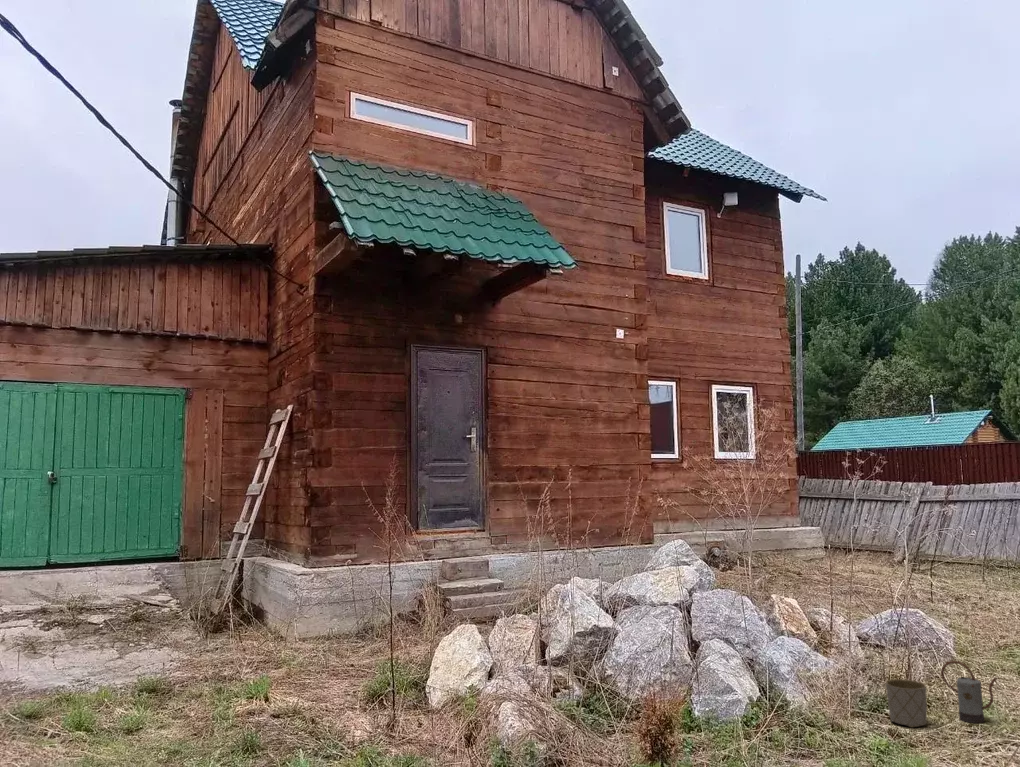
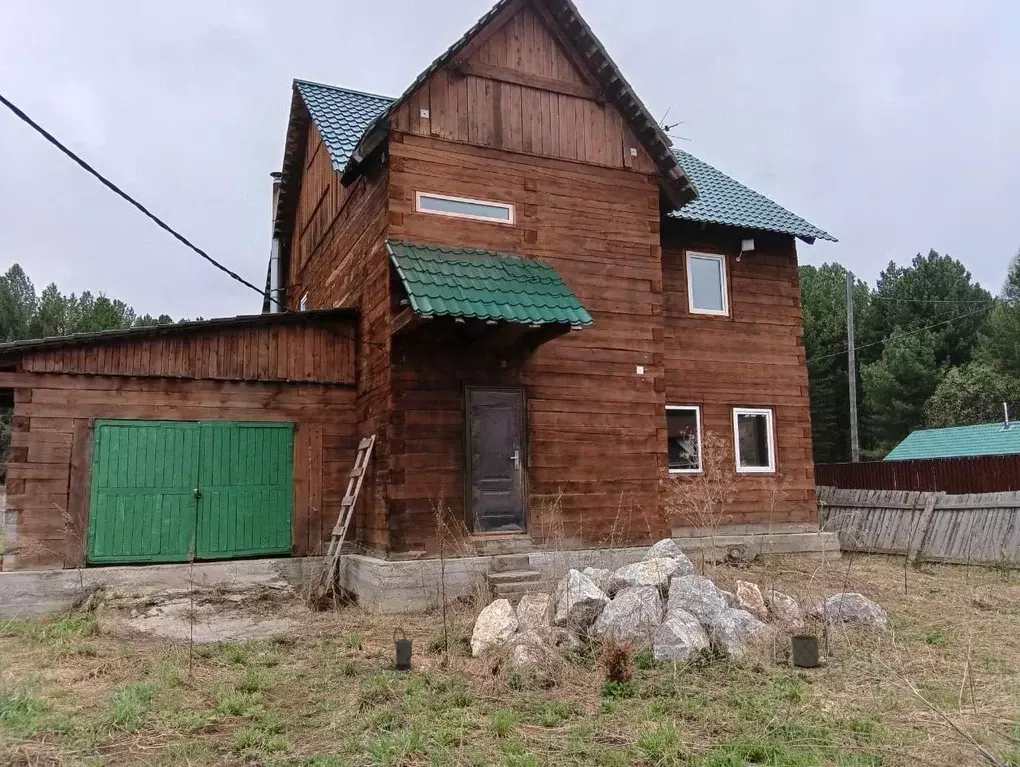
watering can: present [941,661,997,723] -> present [393,628,413,670]

